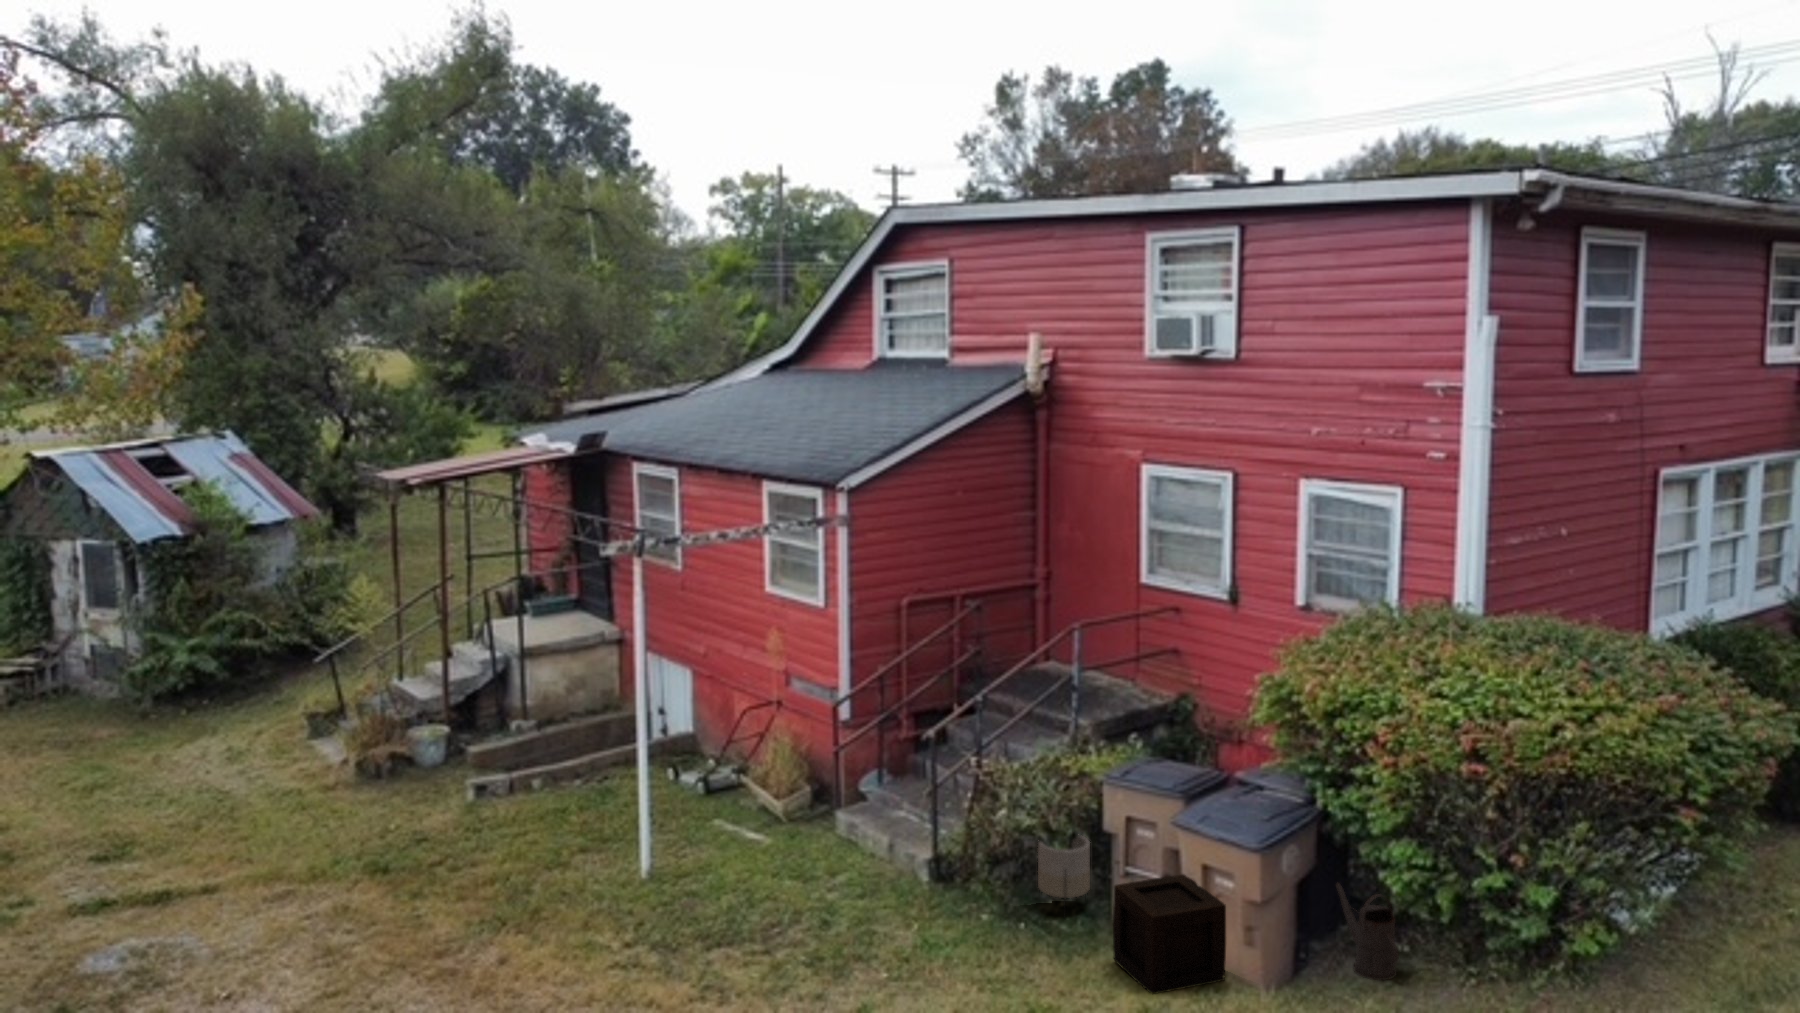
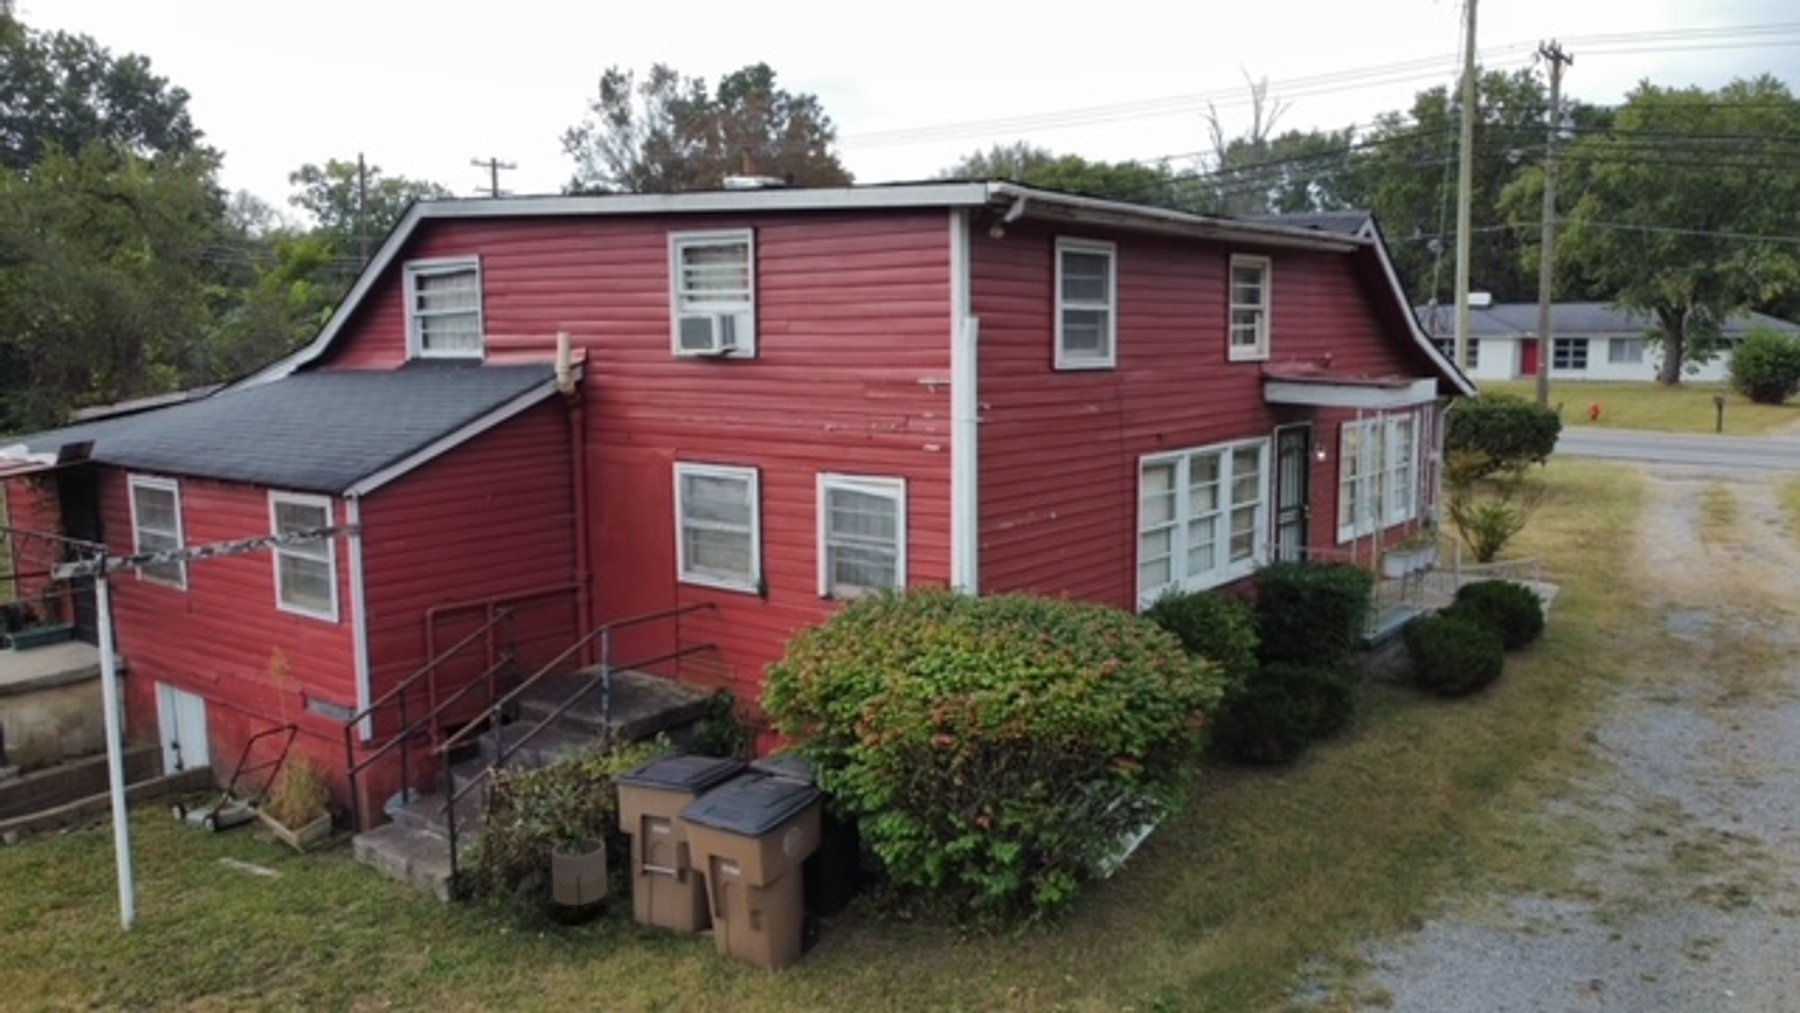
wooden crate: present [1113,875,1226,994] -> none [618,869,728,996]
watering can: present [1336,883,1399,980] -> none [837,859,892,950]

